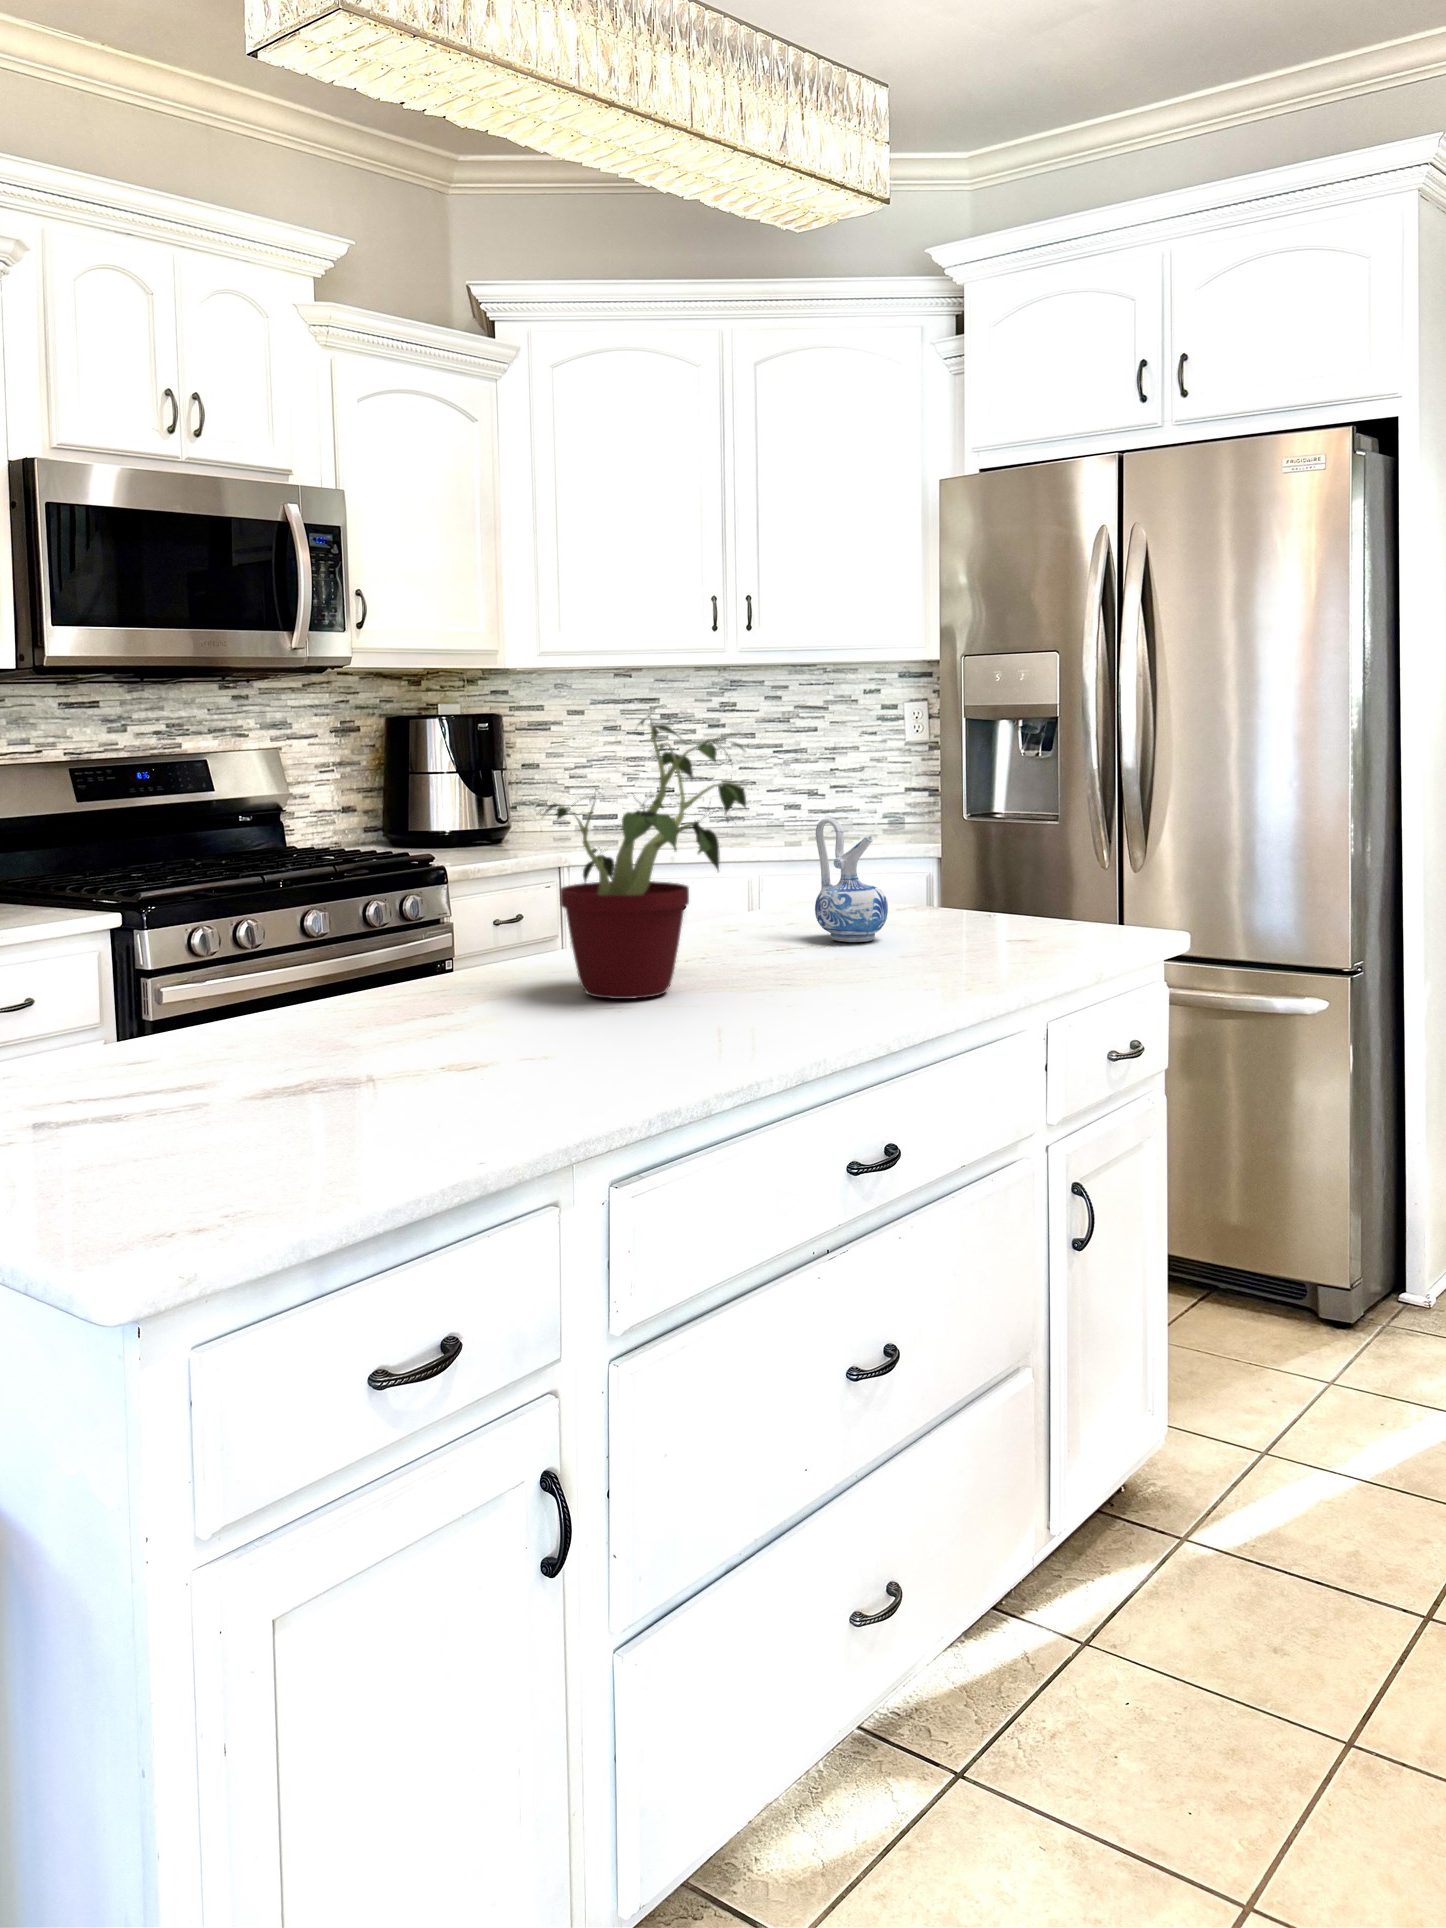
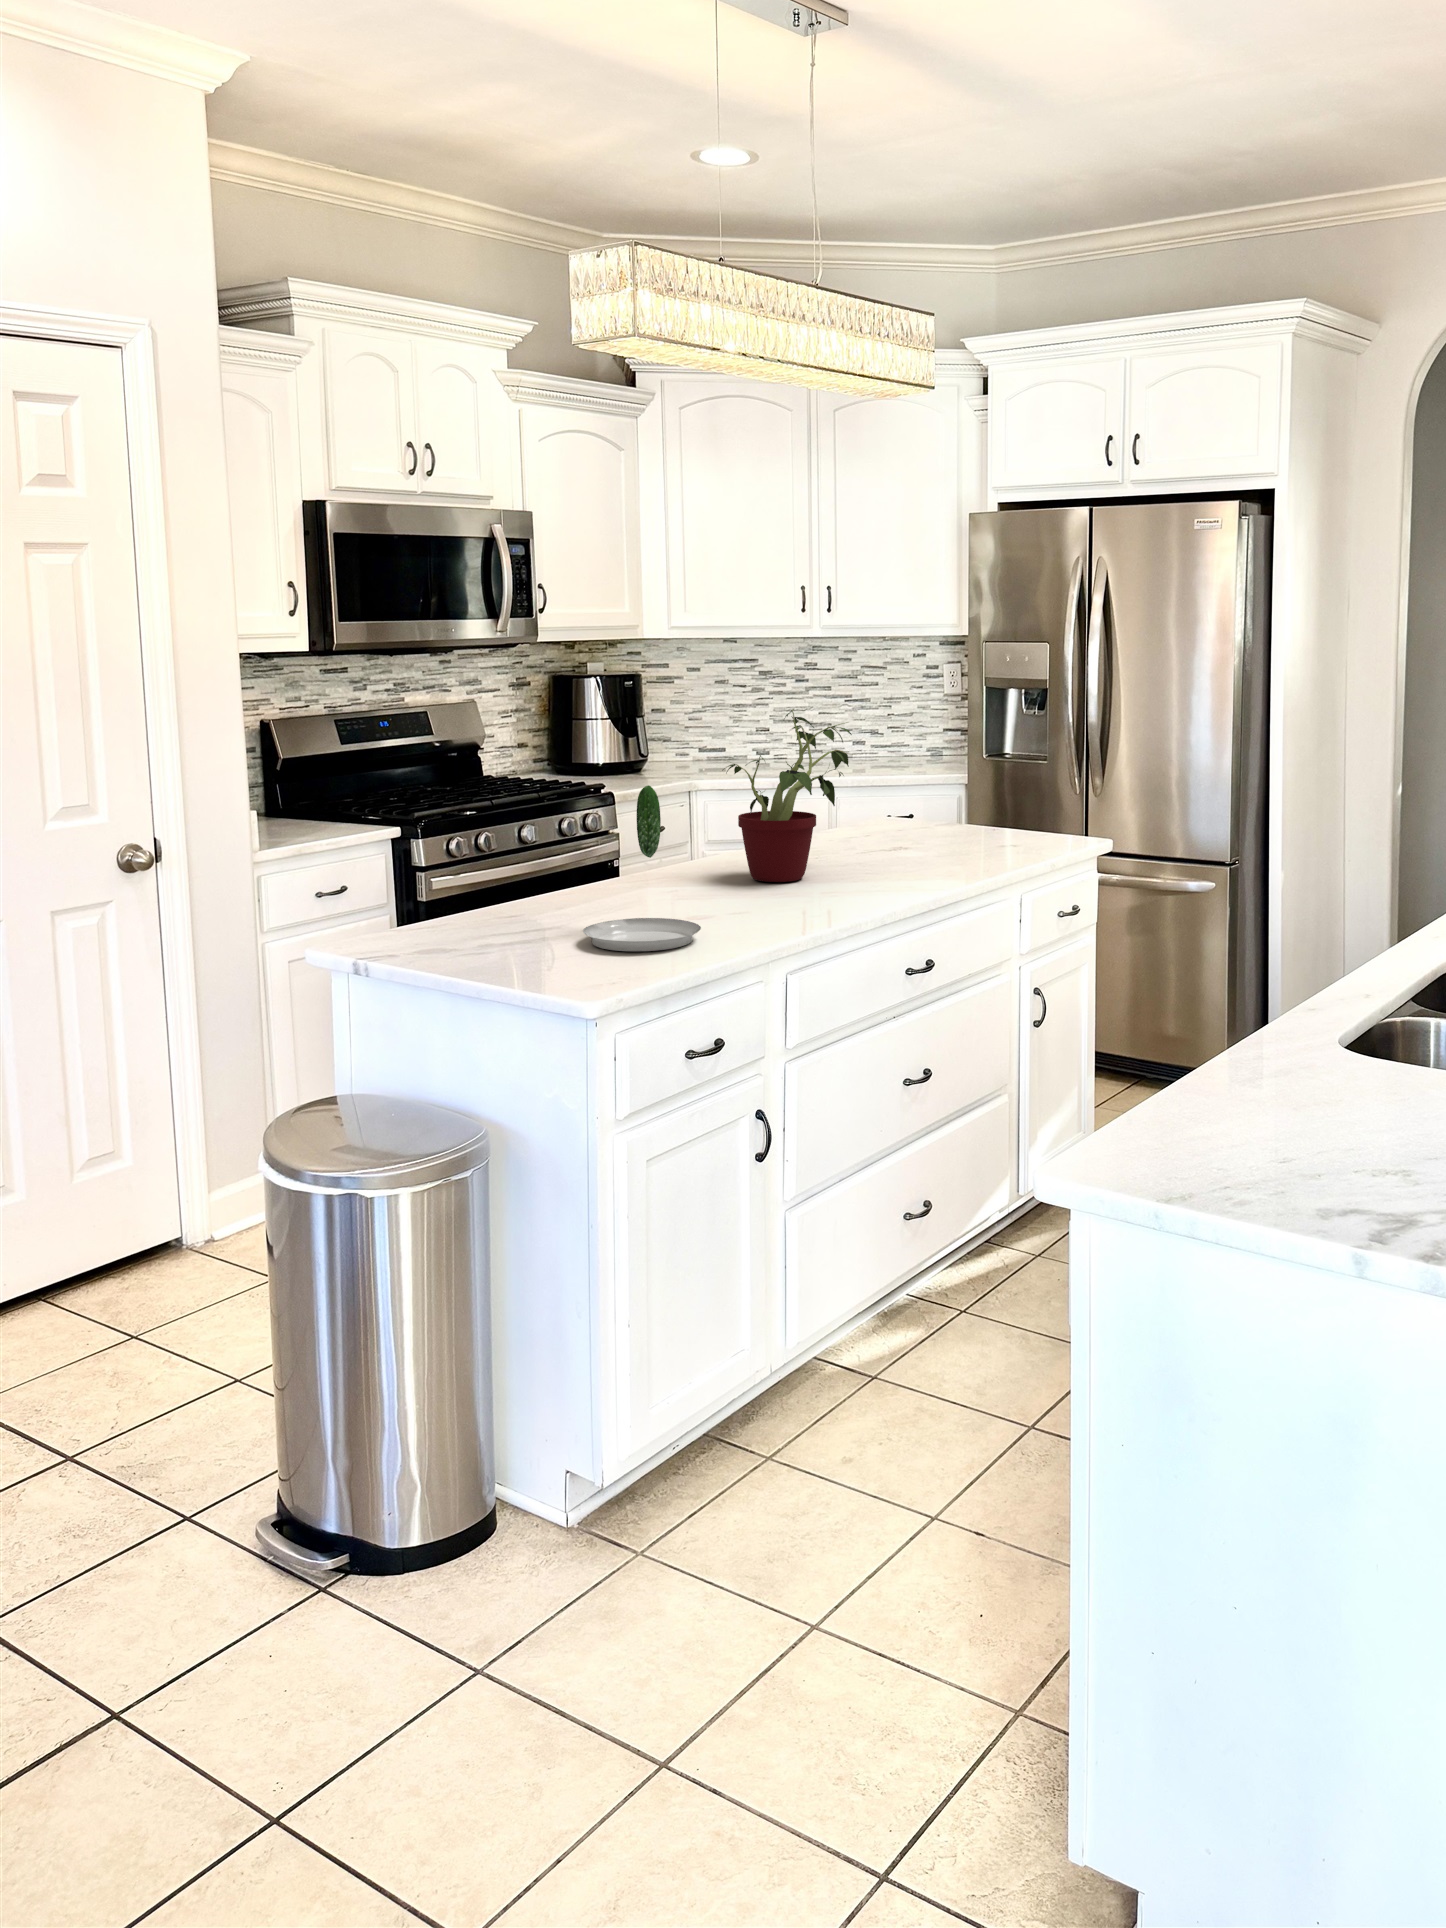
ceramic pitcher: present [815,818,888,942] -> none [887,768,933,847]
plate: none [219,825,442,1137] -> present [583,785,701,951]

